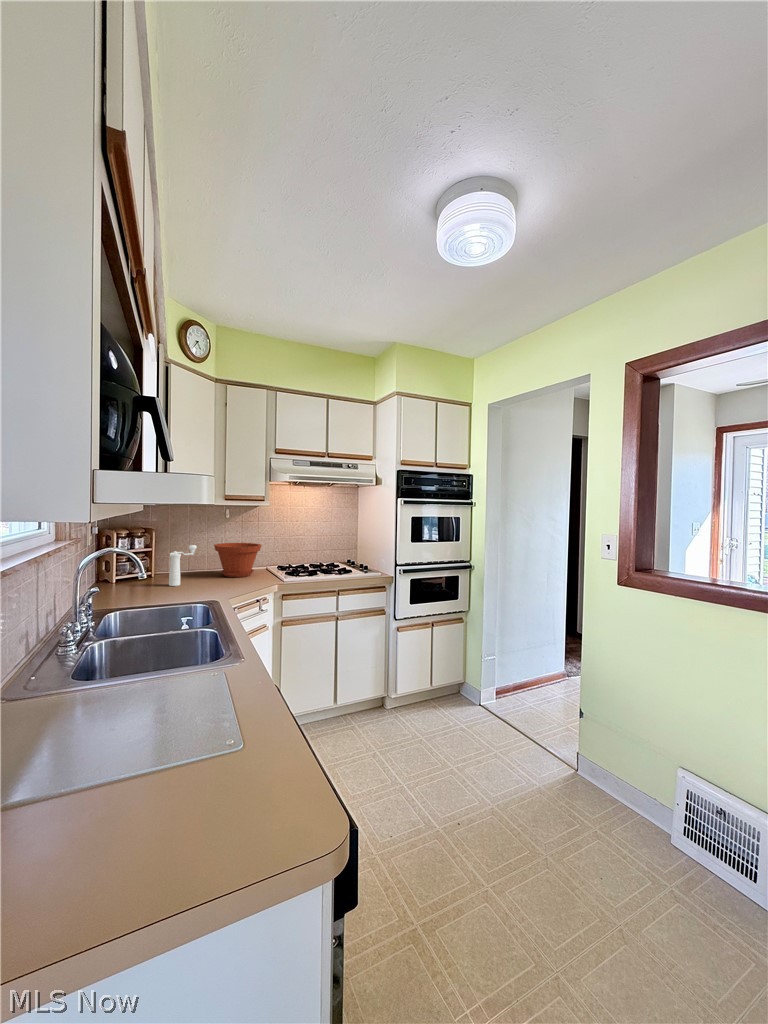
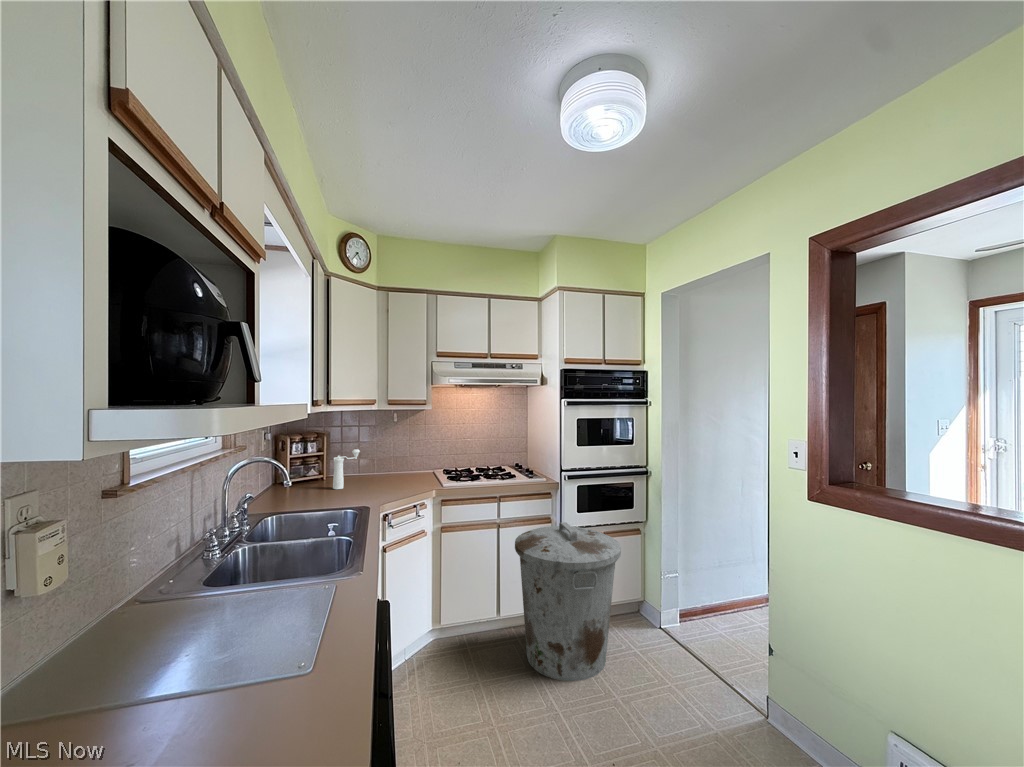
plant pot: present [214,543,262,577] -> none [378,445,425,481]
trash can: none [357,613,456,757] -> present [515,522,621,681]

